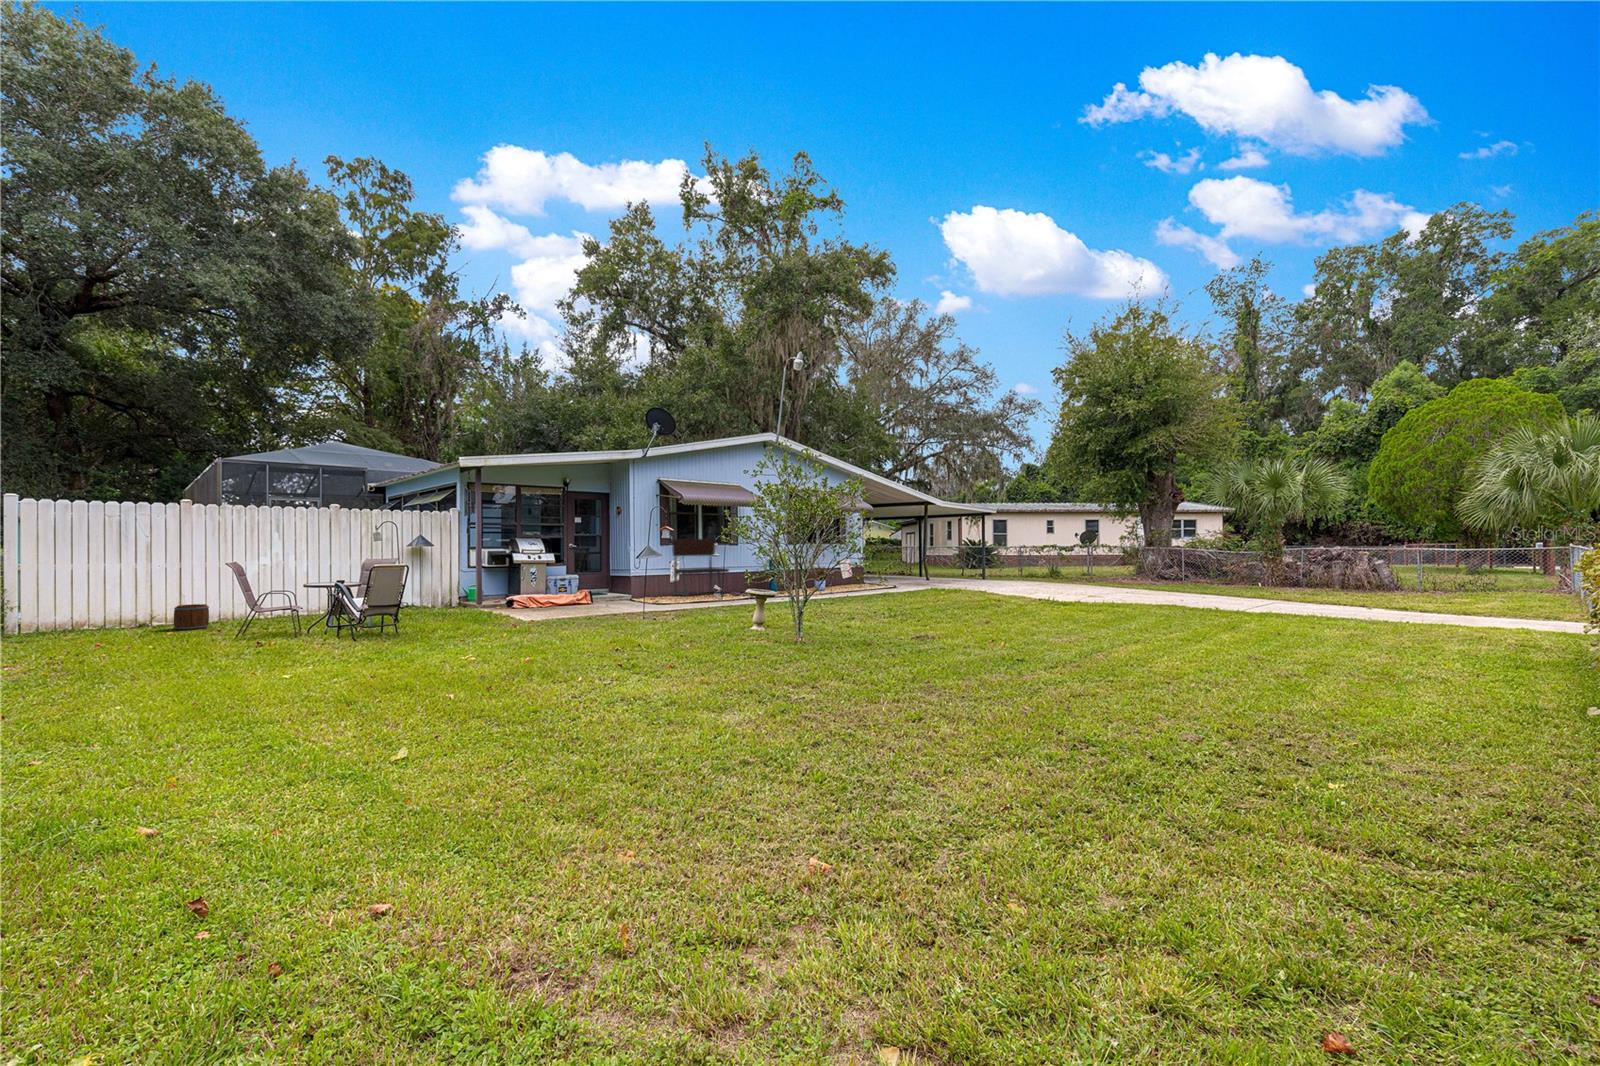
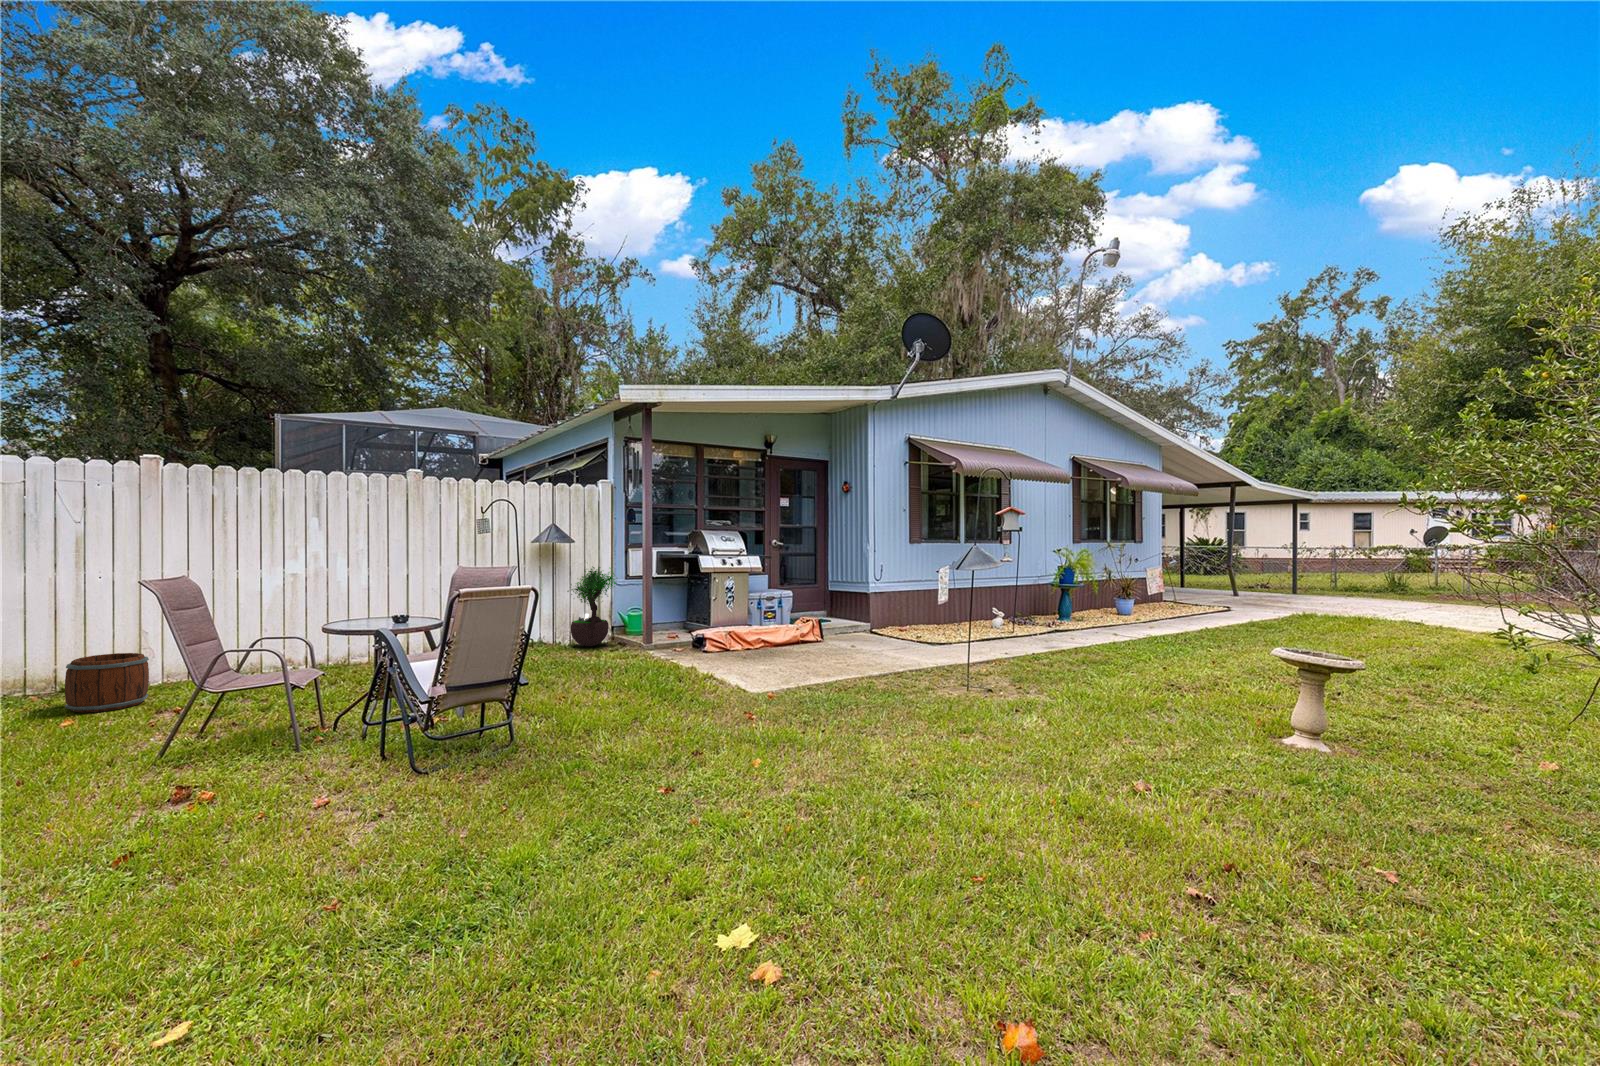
bench: present [672,539,729,596] -> none [928,535,1014,627]
potted tree: none [428,559,459,607] -> present [567,566,616,646]

